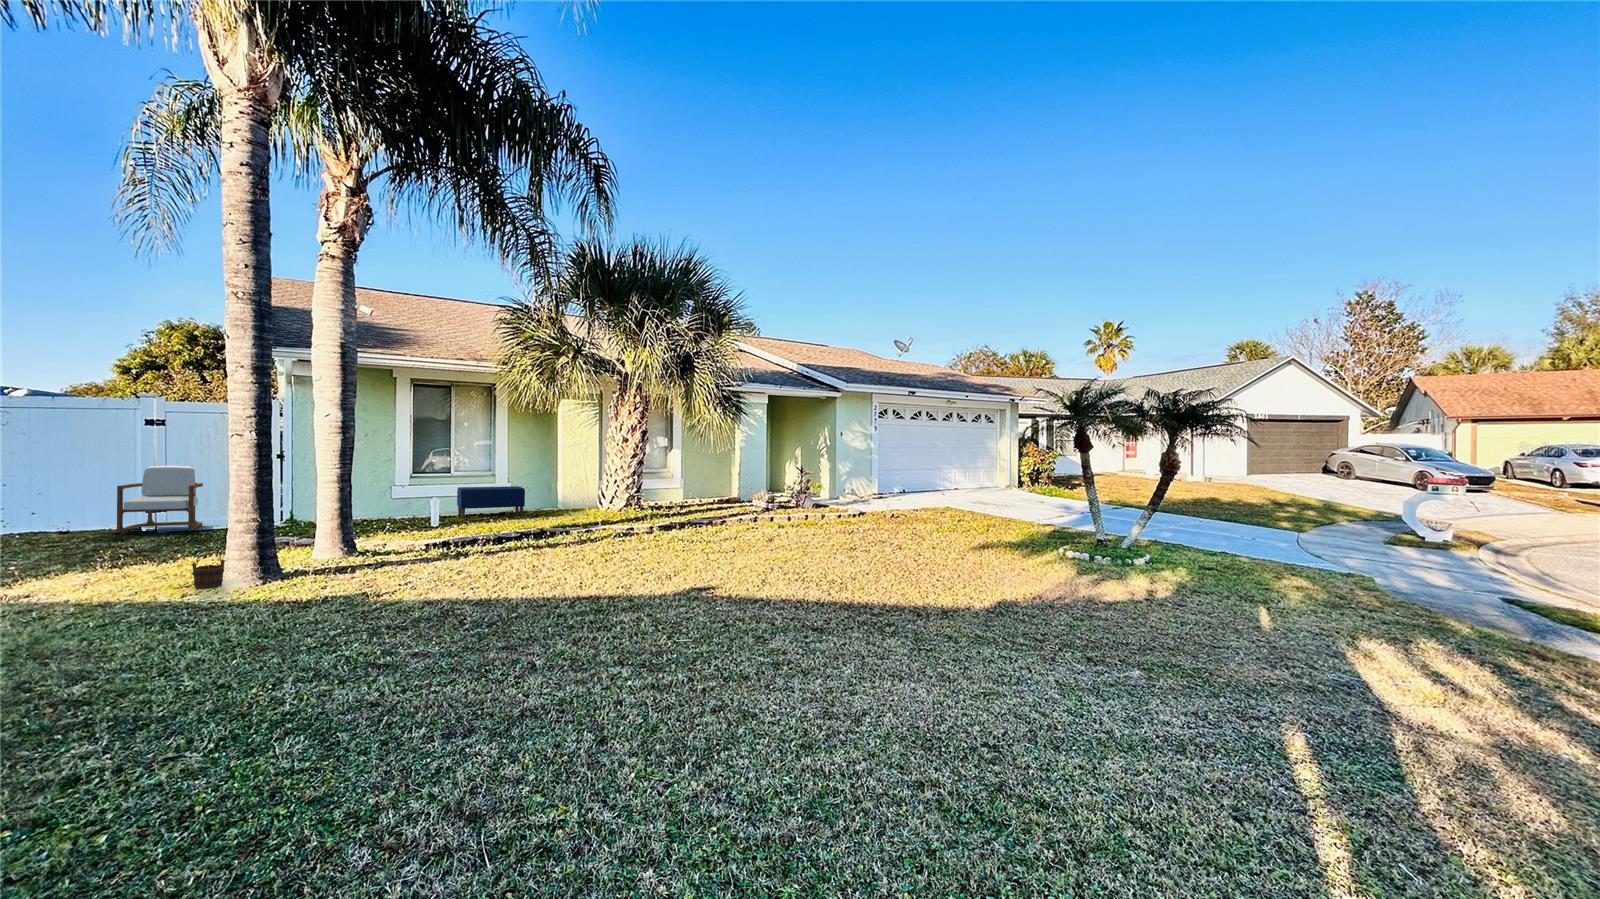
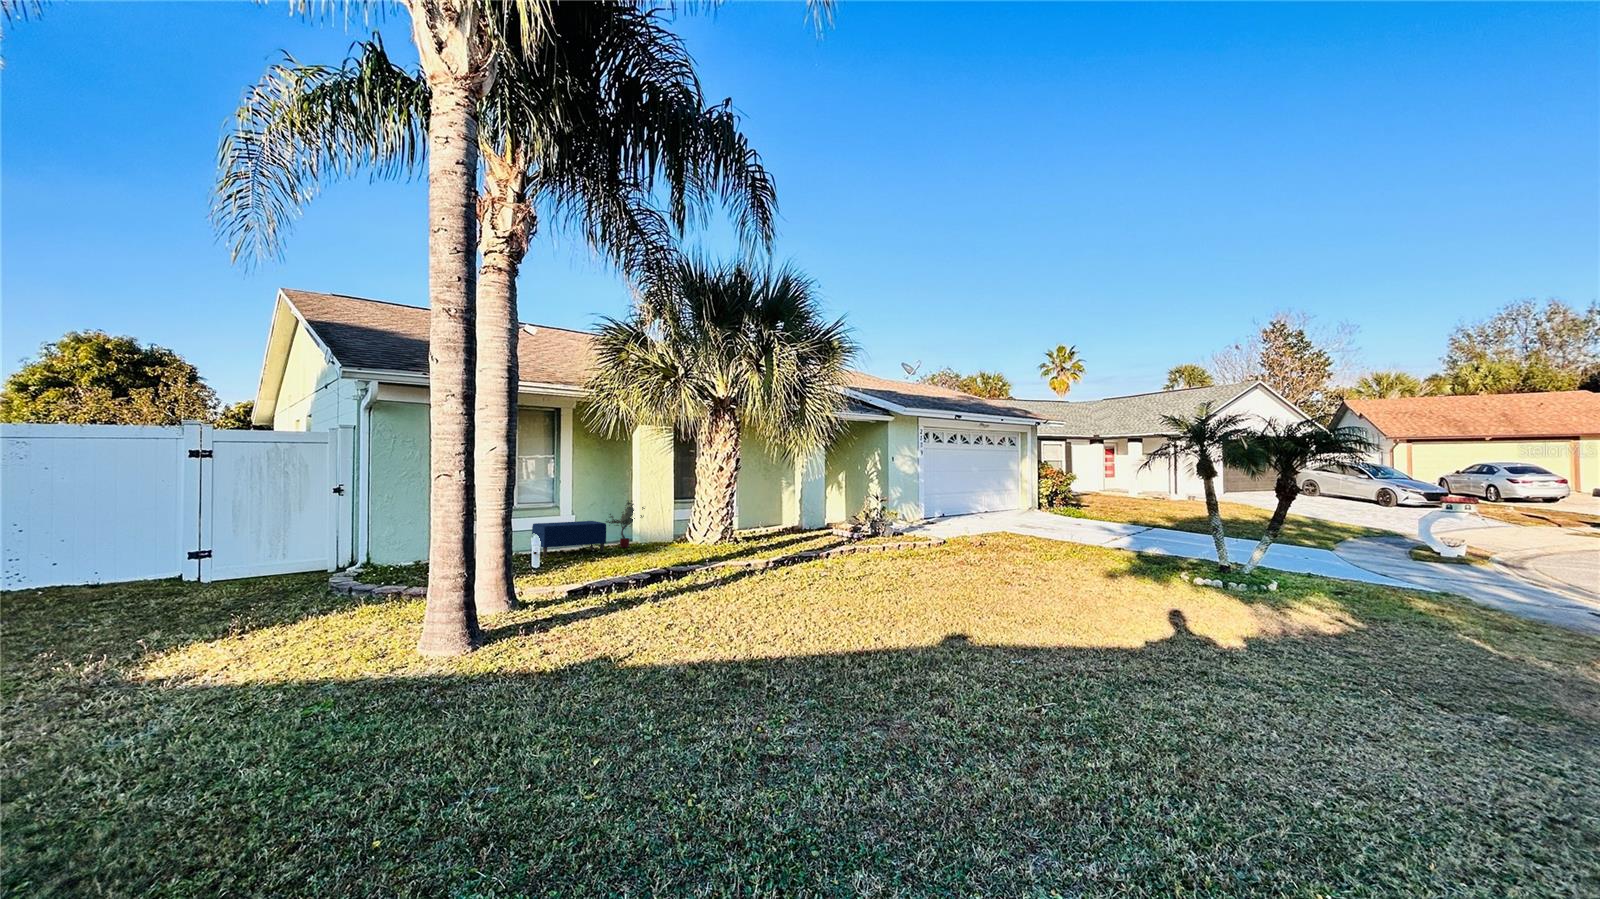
armchair: present [117,466,203,533] -> none [172,506,262,590]
potted tree: none [531,468,569,512] -> present [606,500,645,548]
wooden bucket: present [192,548,226,588] -> none [400,605,432,653]

